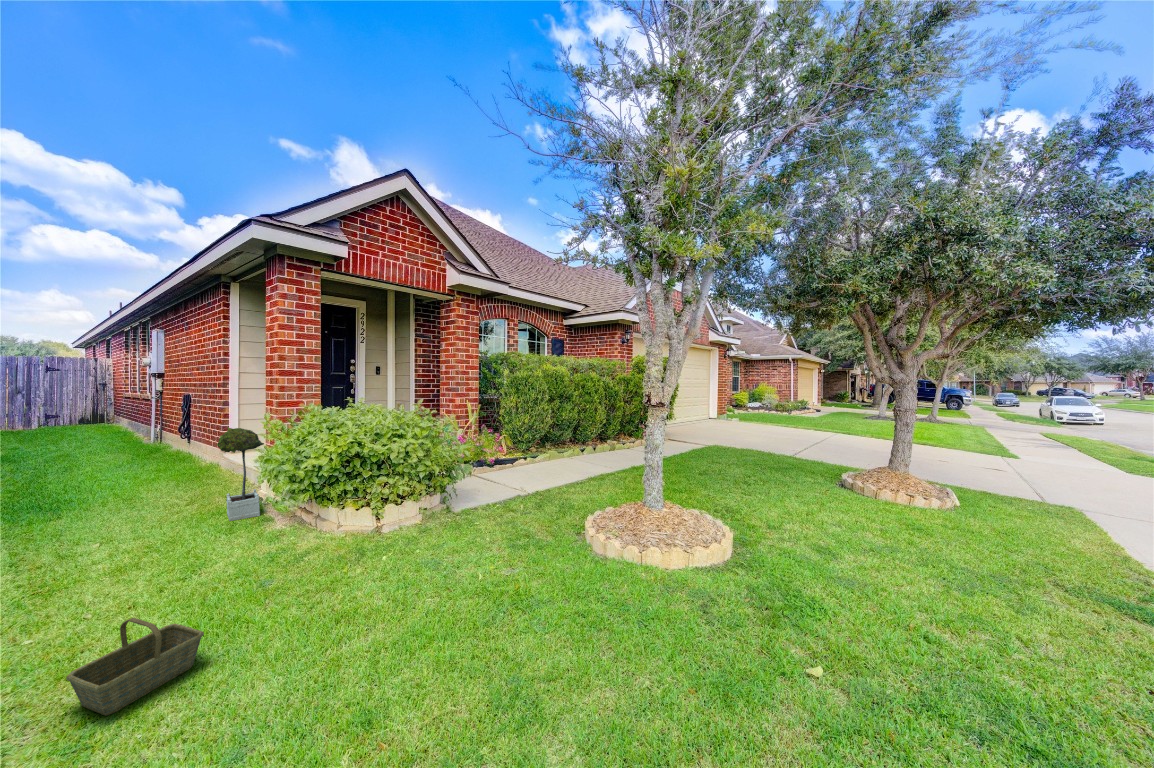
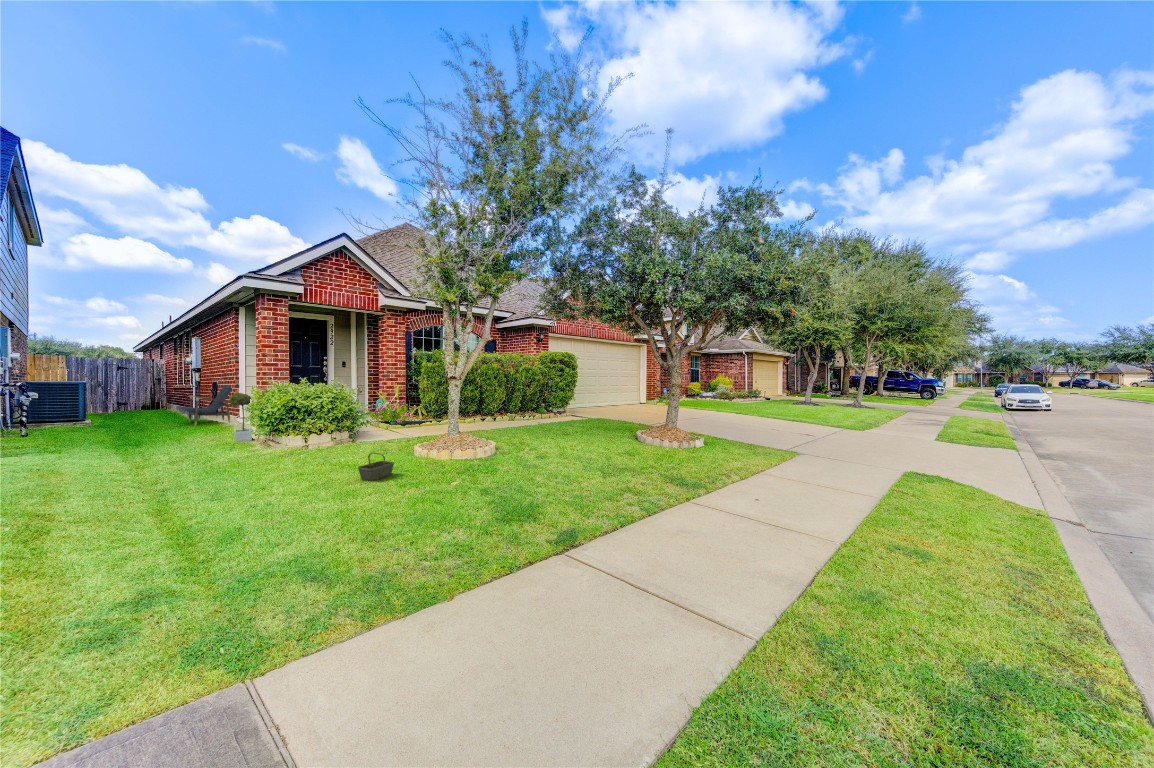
lounge chair: none [130,403,216,472] -> present [182,386,232,426]
basket: present [66,618,204,716] -> present [358,453,394,481]

